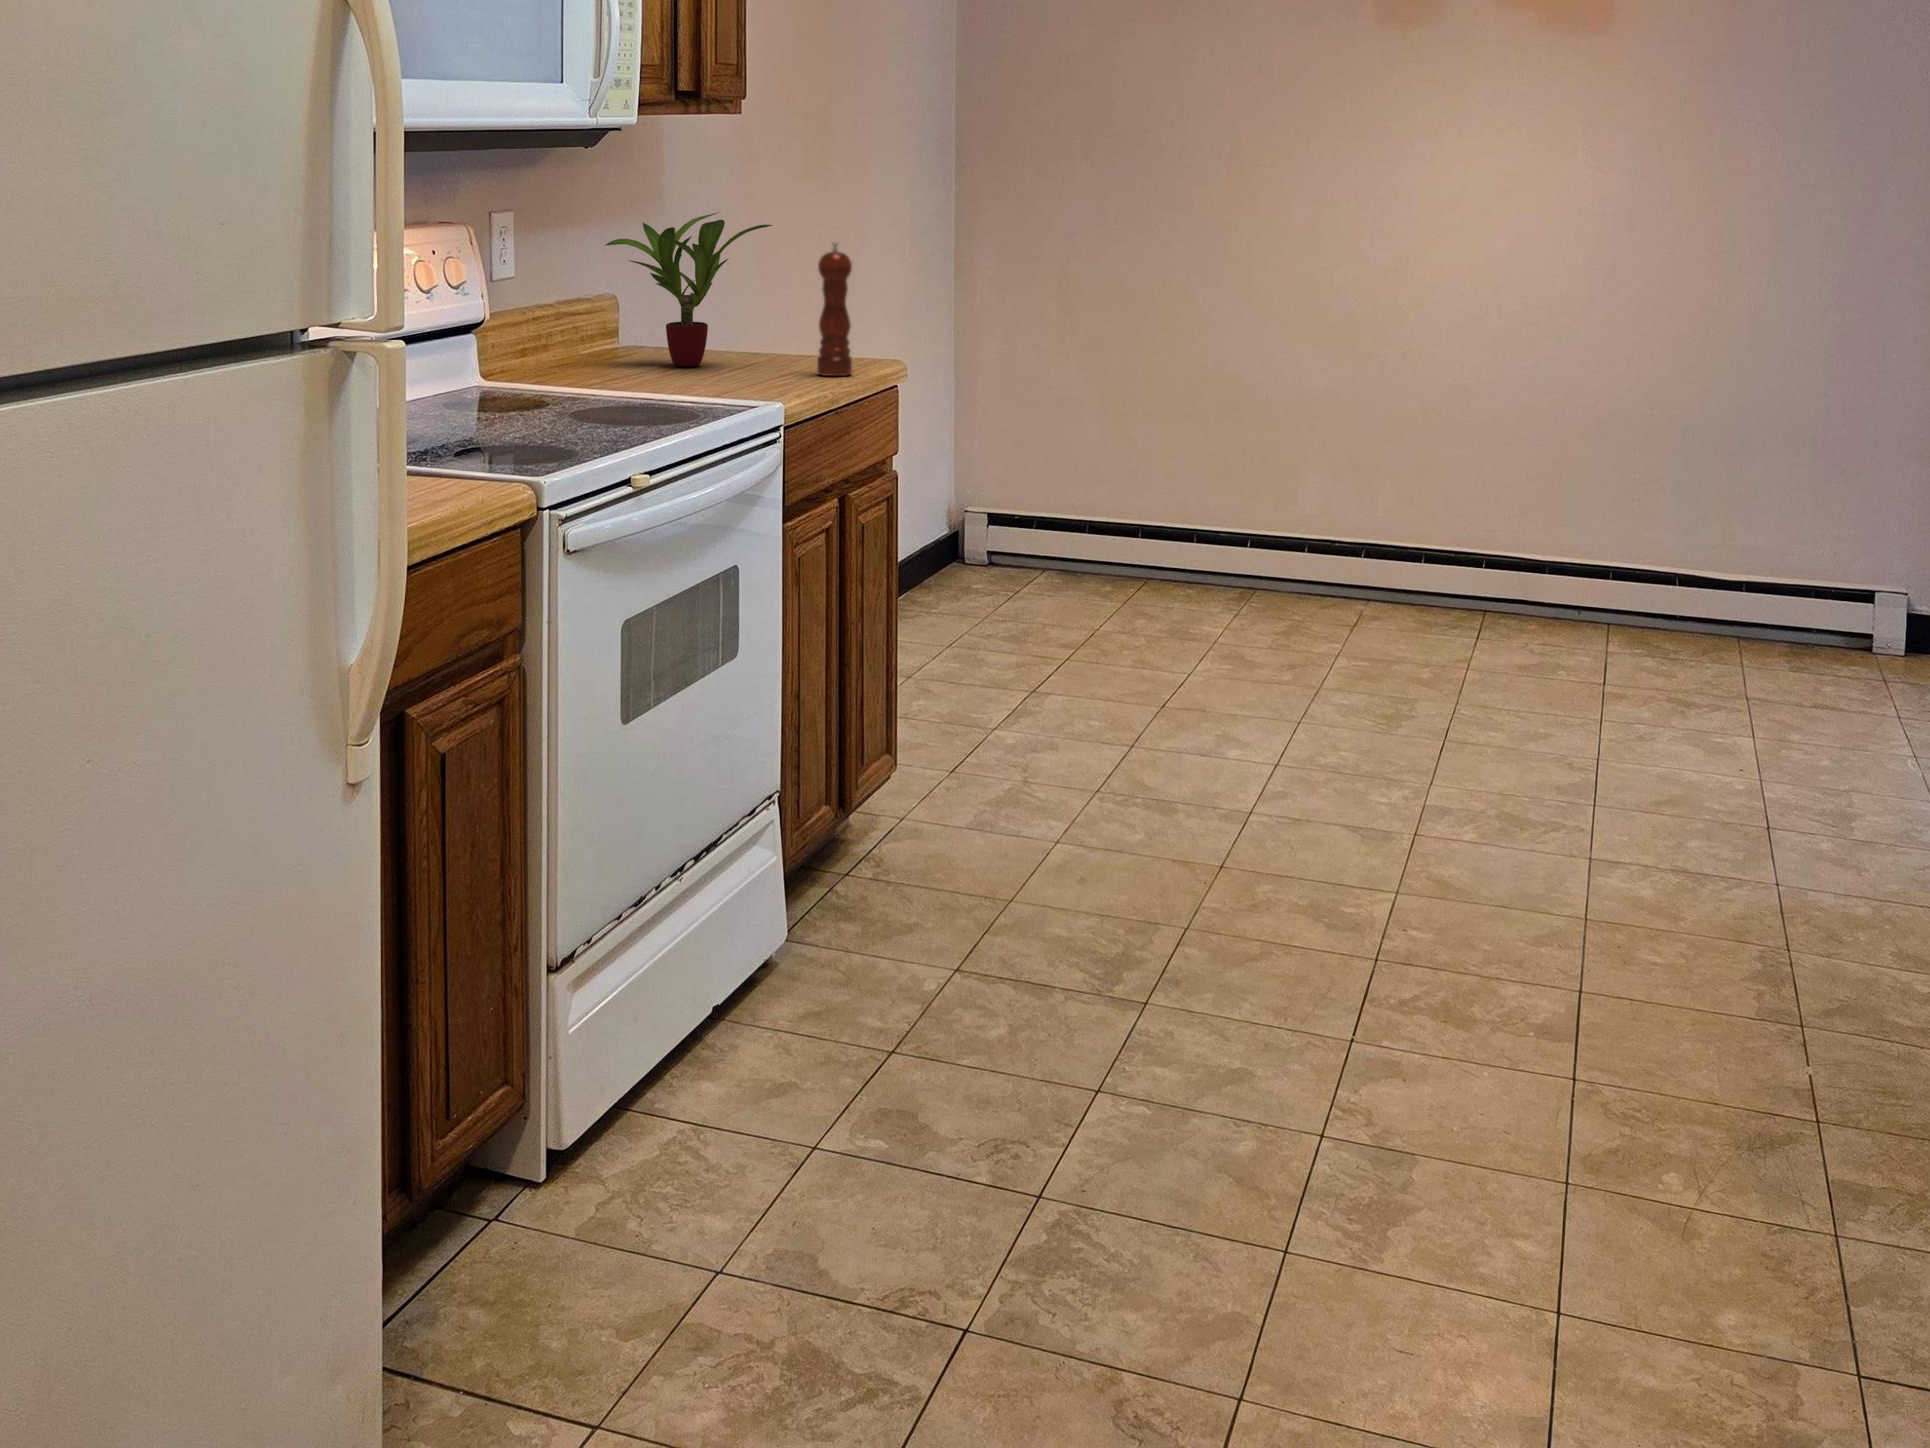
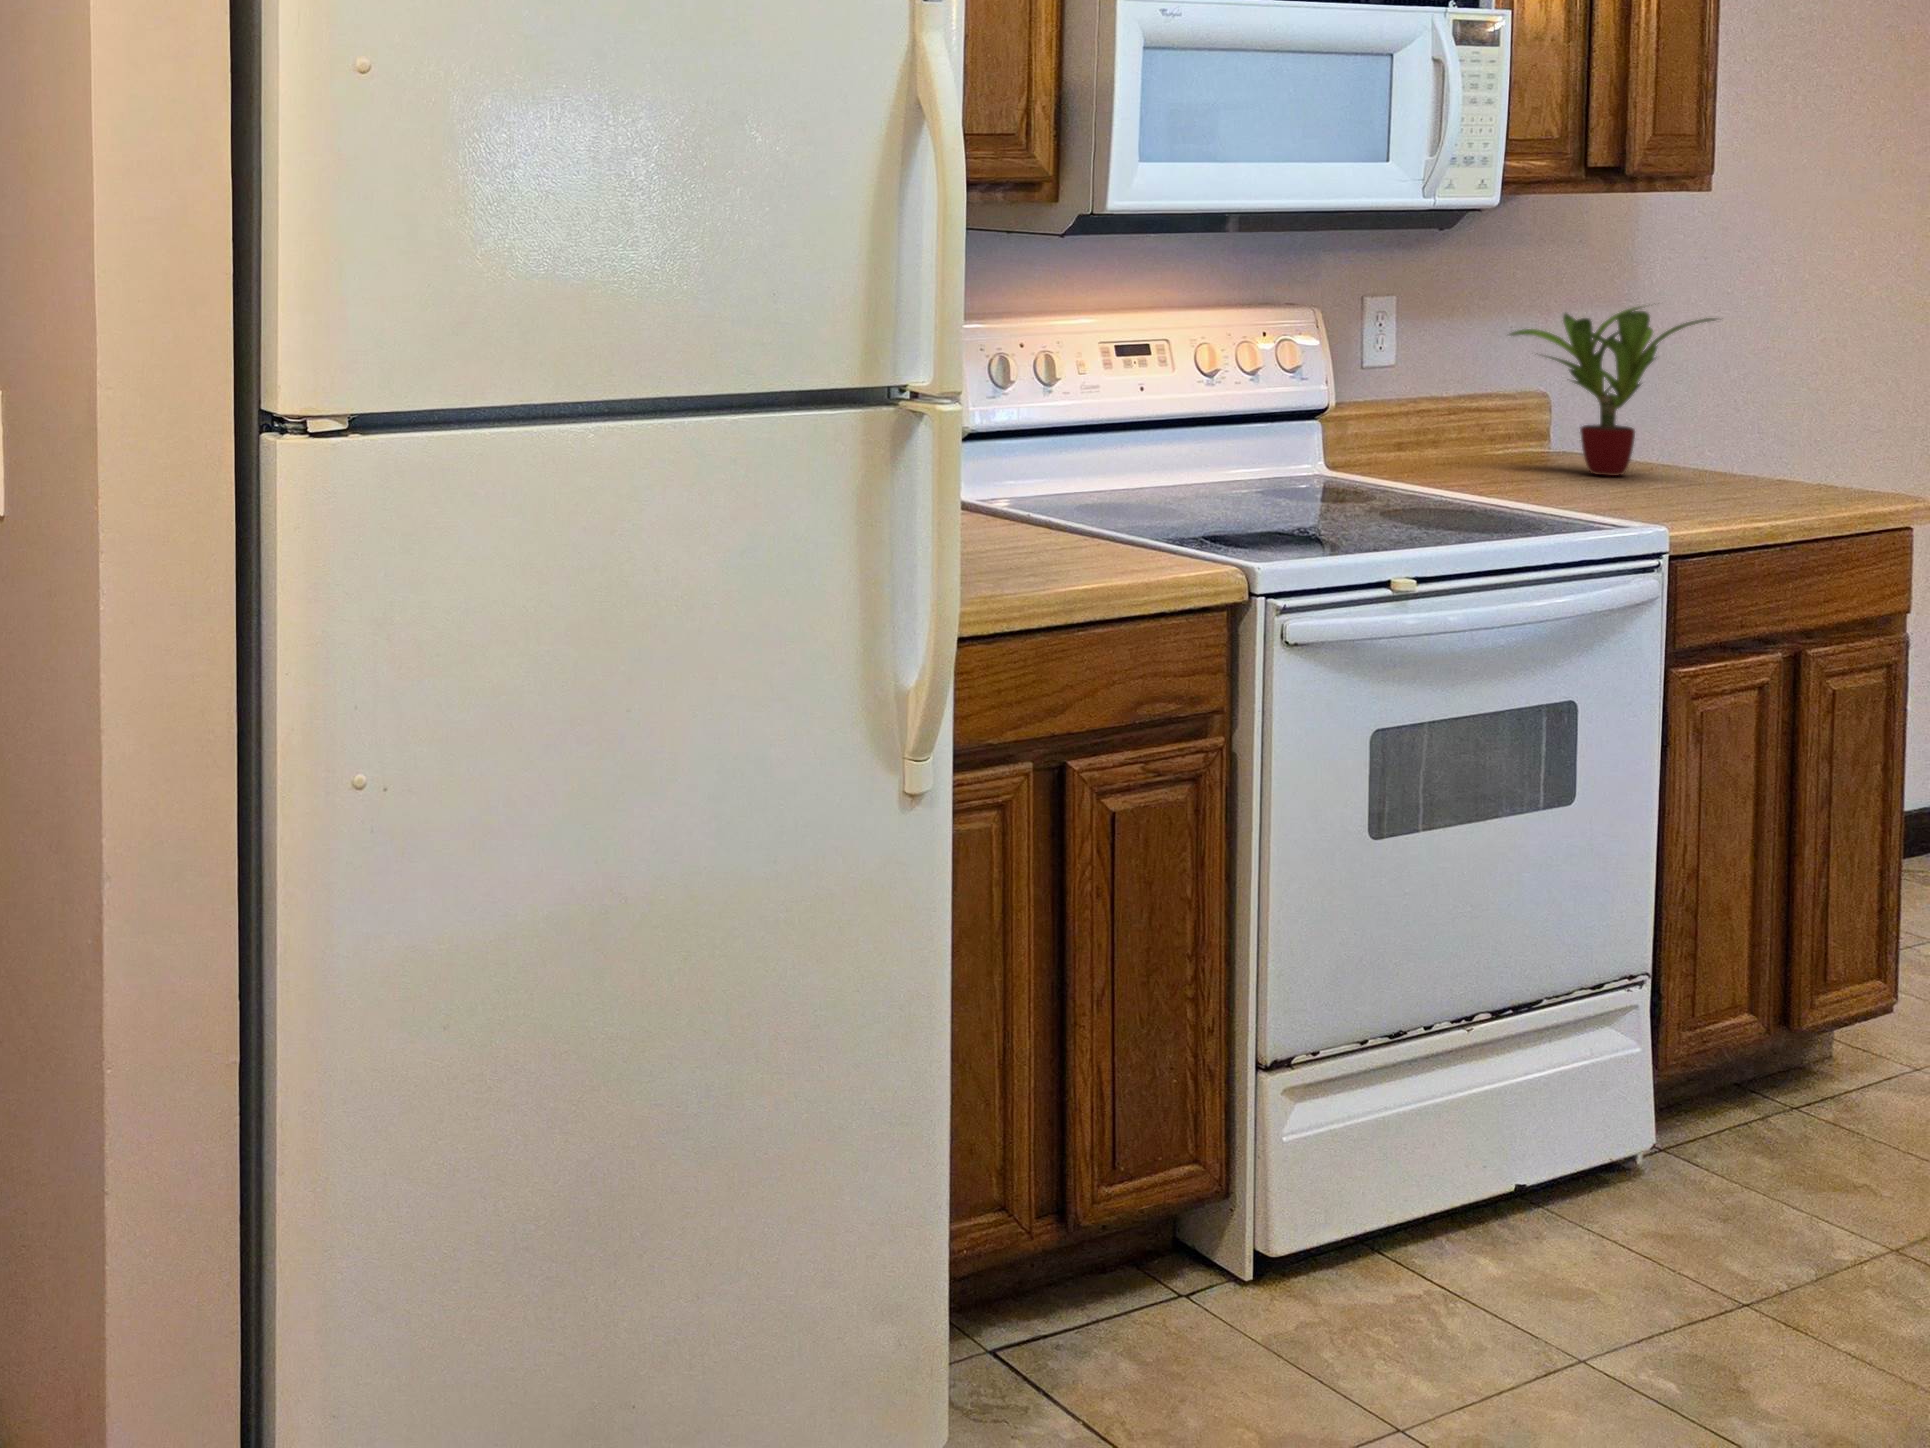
pepper mill: present [817,242,852,376] -> none [1767,341,1820,501]

